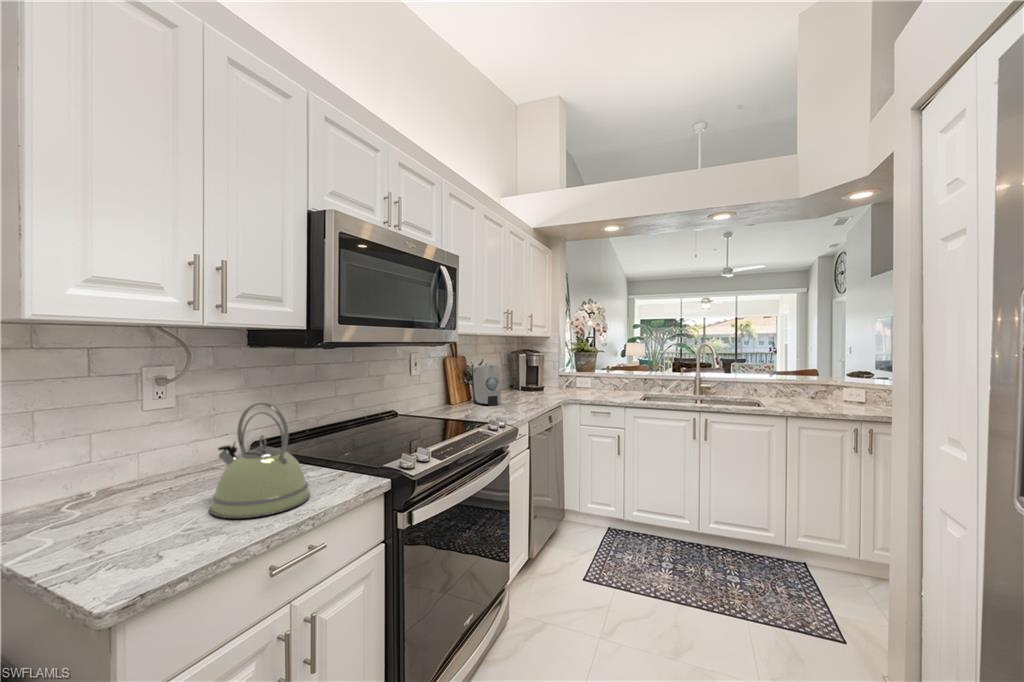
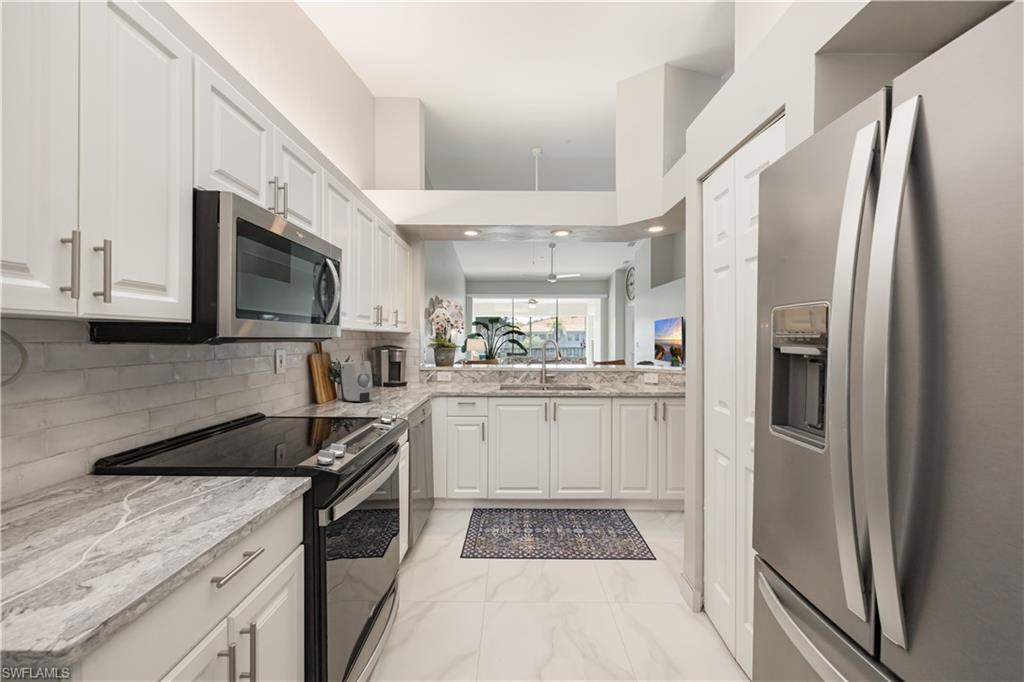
kettle: present [210,402,310,518] -> none [102,404,231,538]

